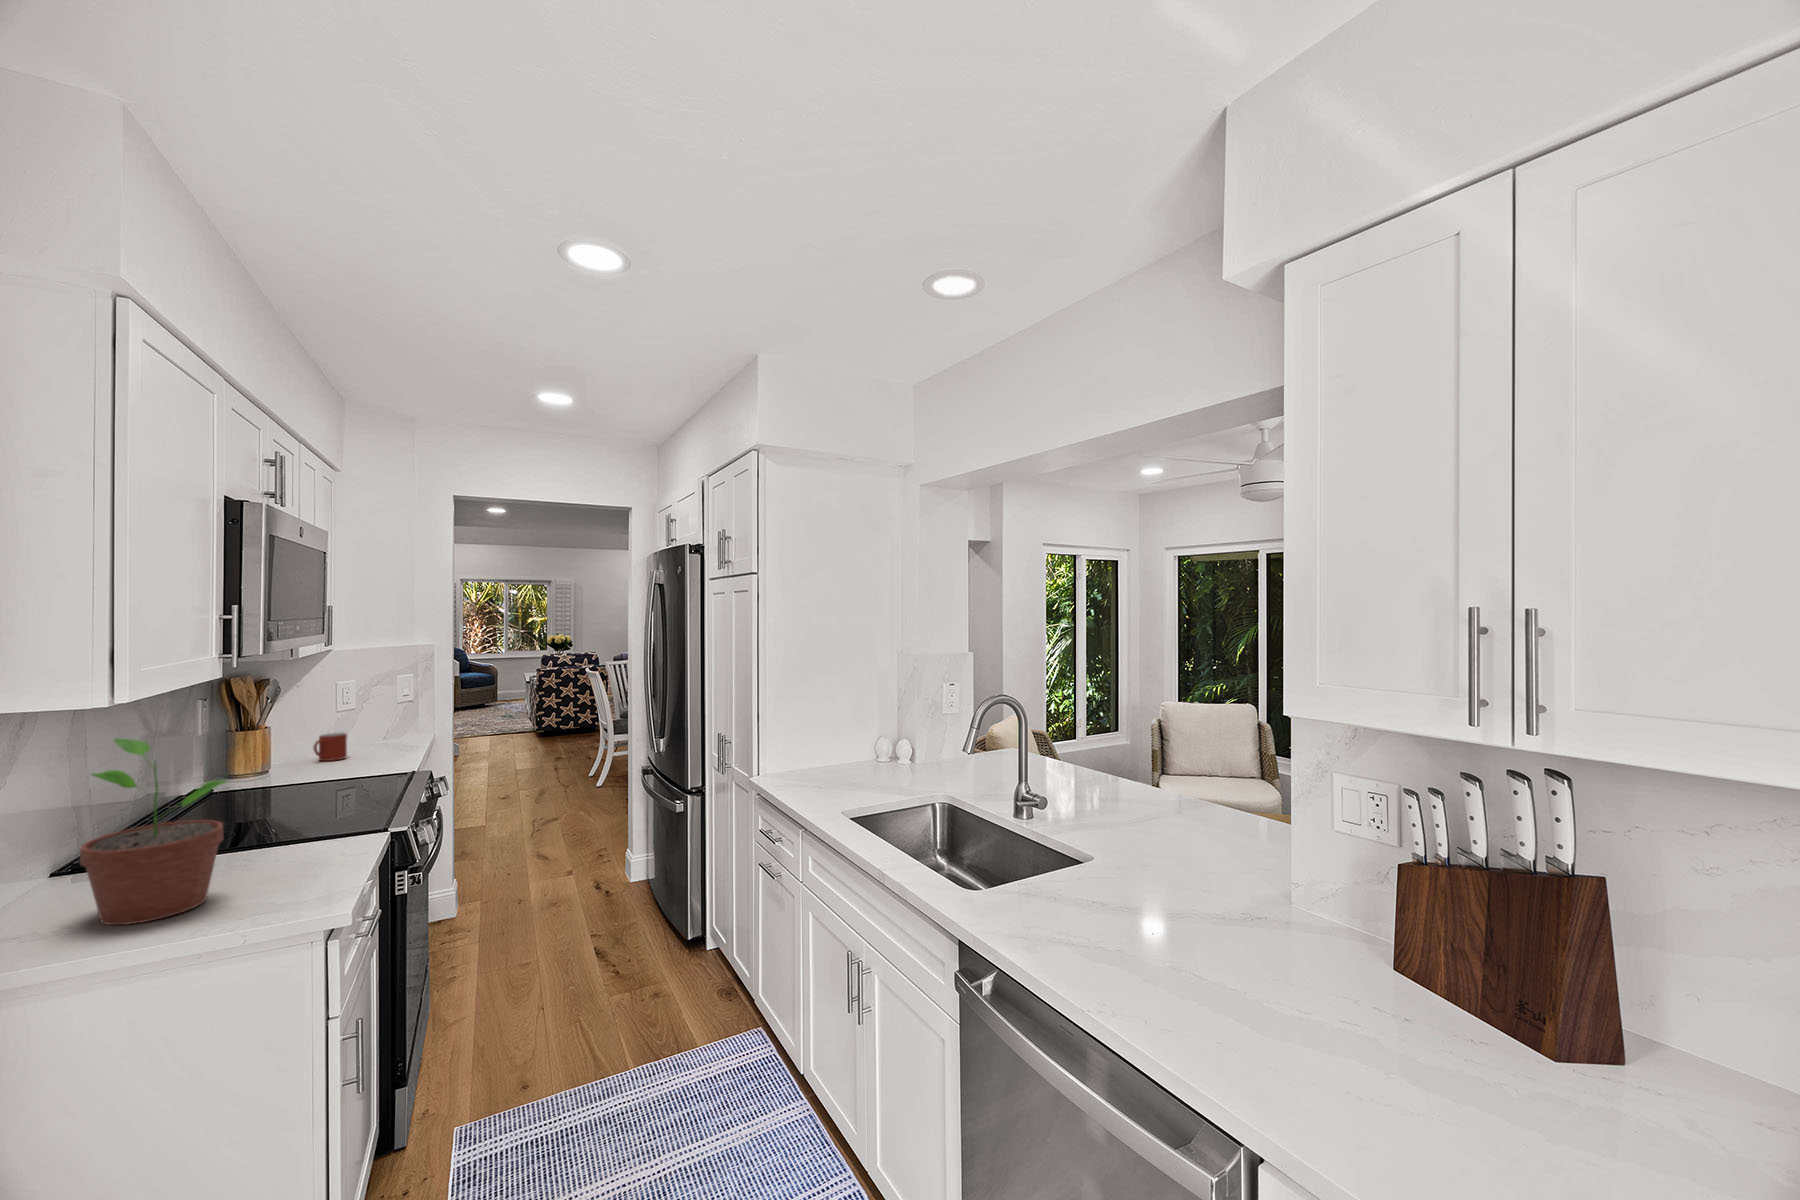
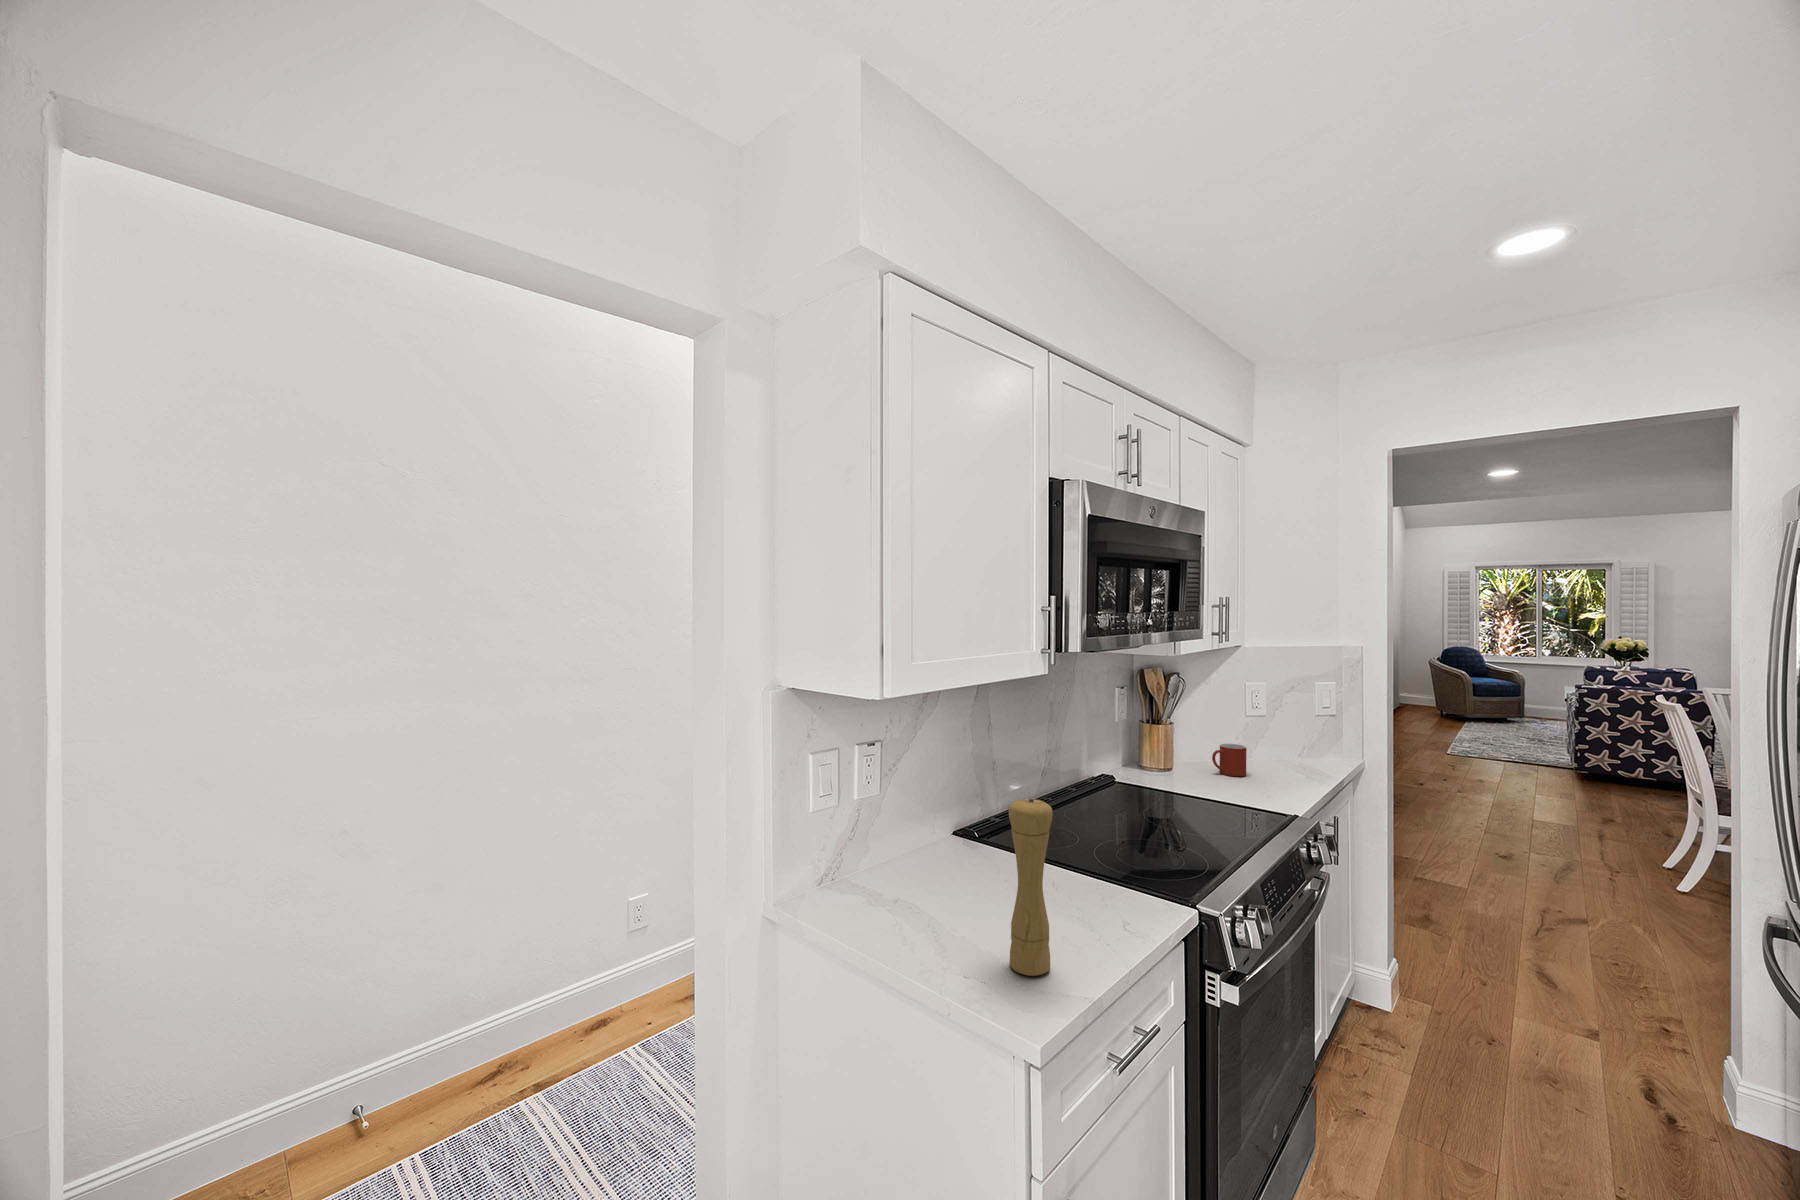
potted plant: present [80,738,227,925] -> none [895,736,998,935]
pepper mill: none [265,759,312,904] -> present [1008,798,1053,976]

